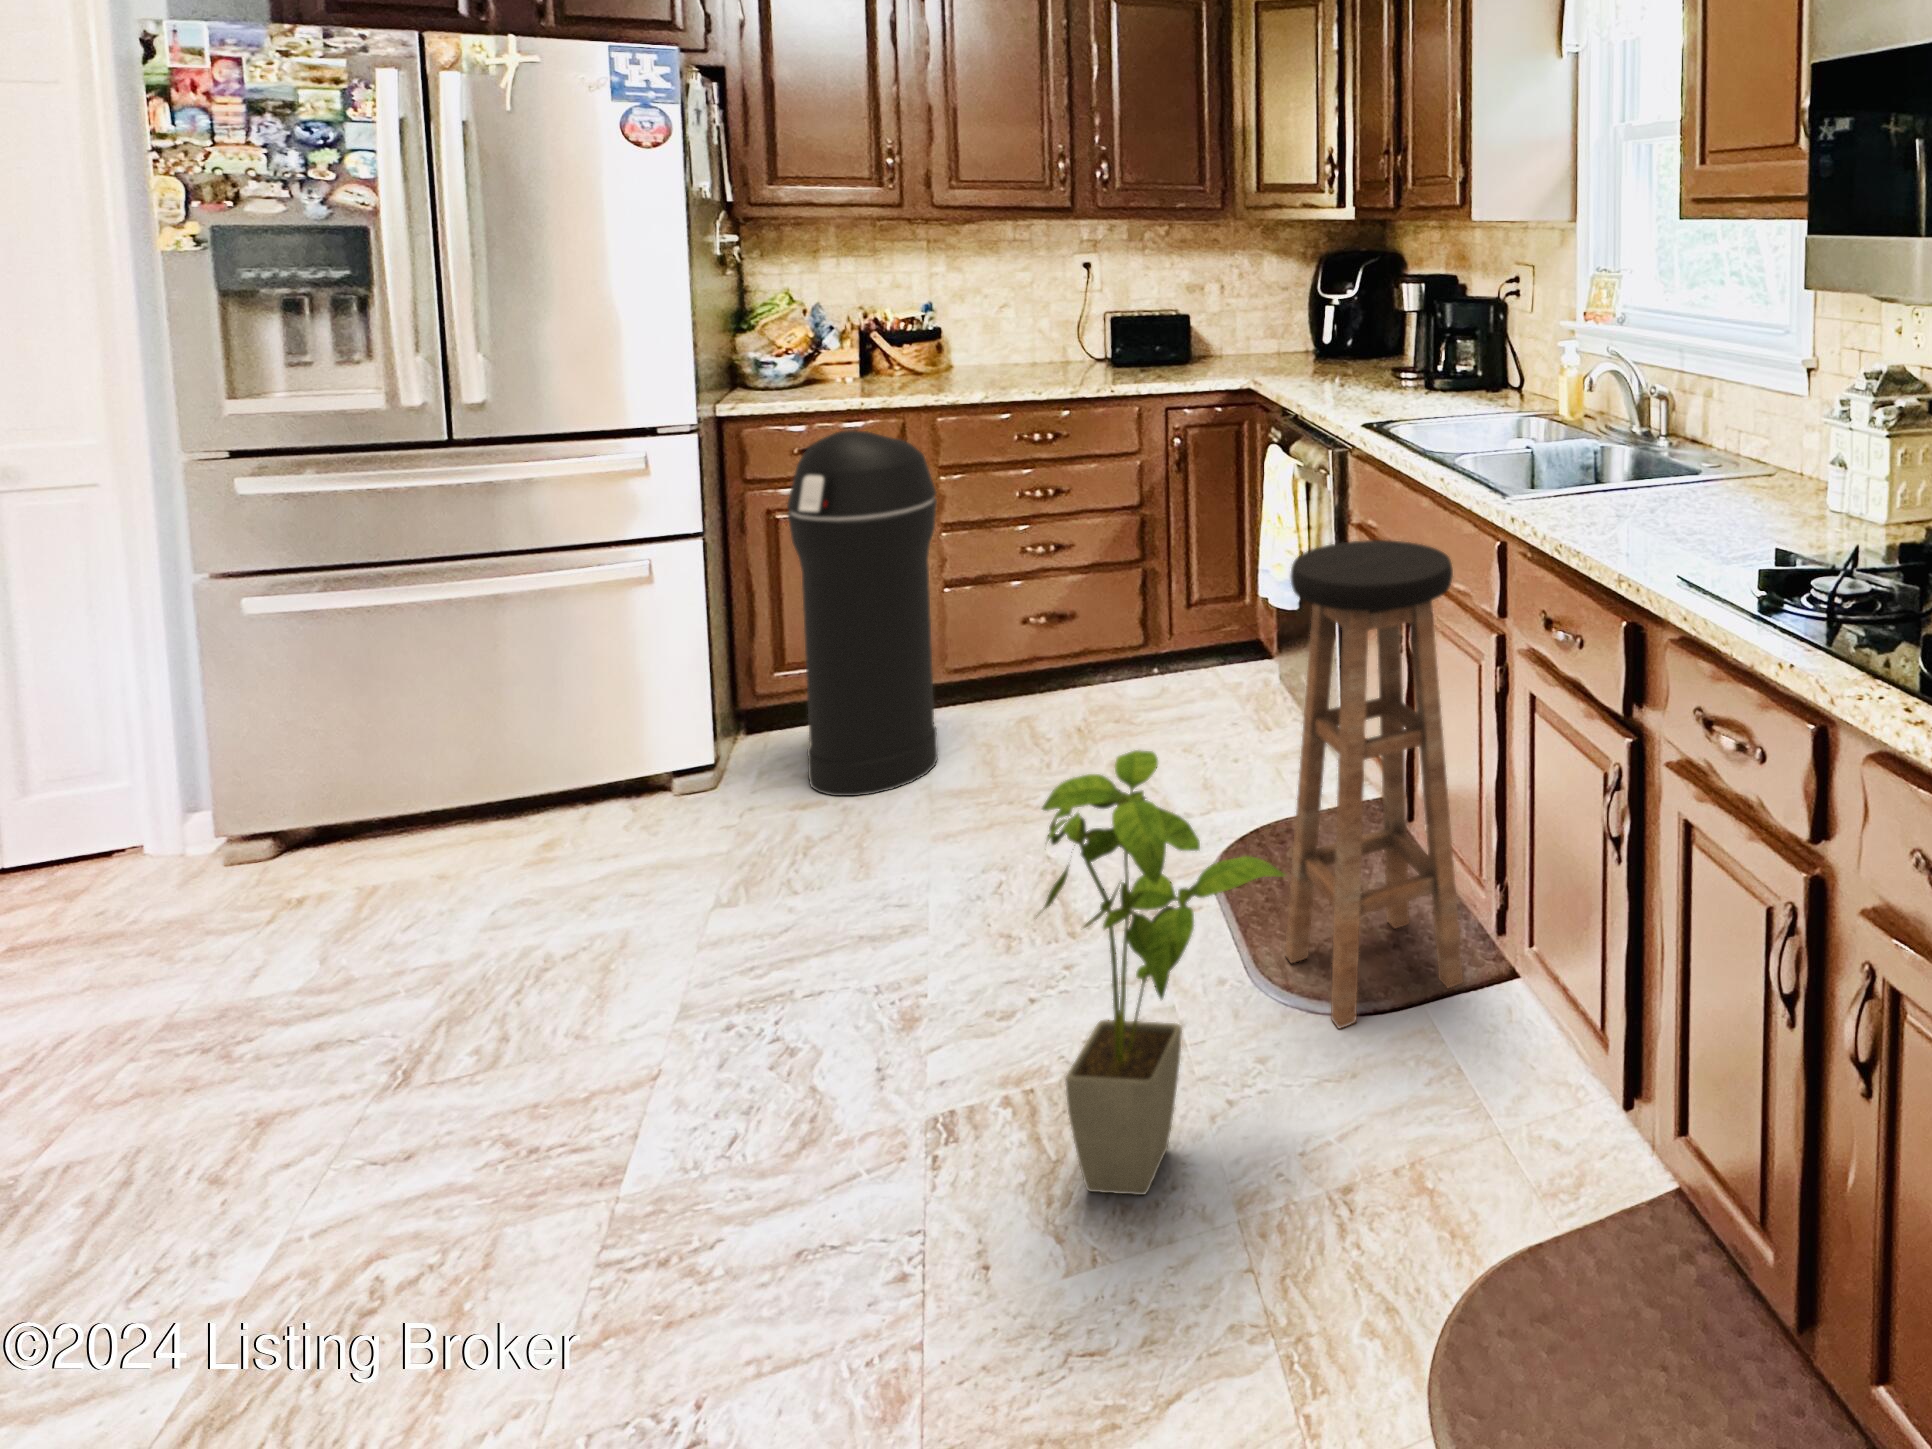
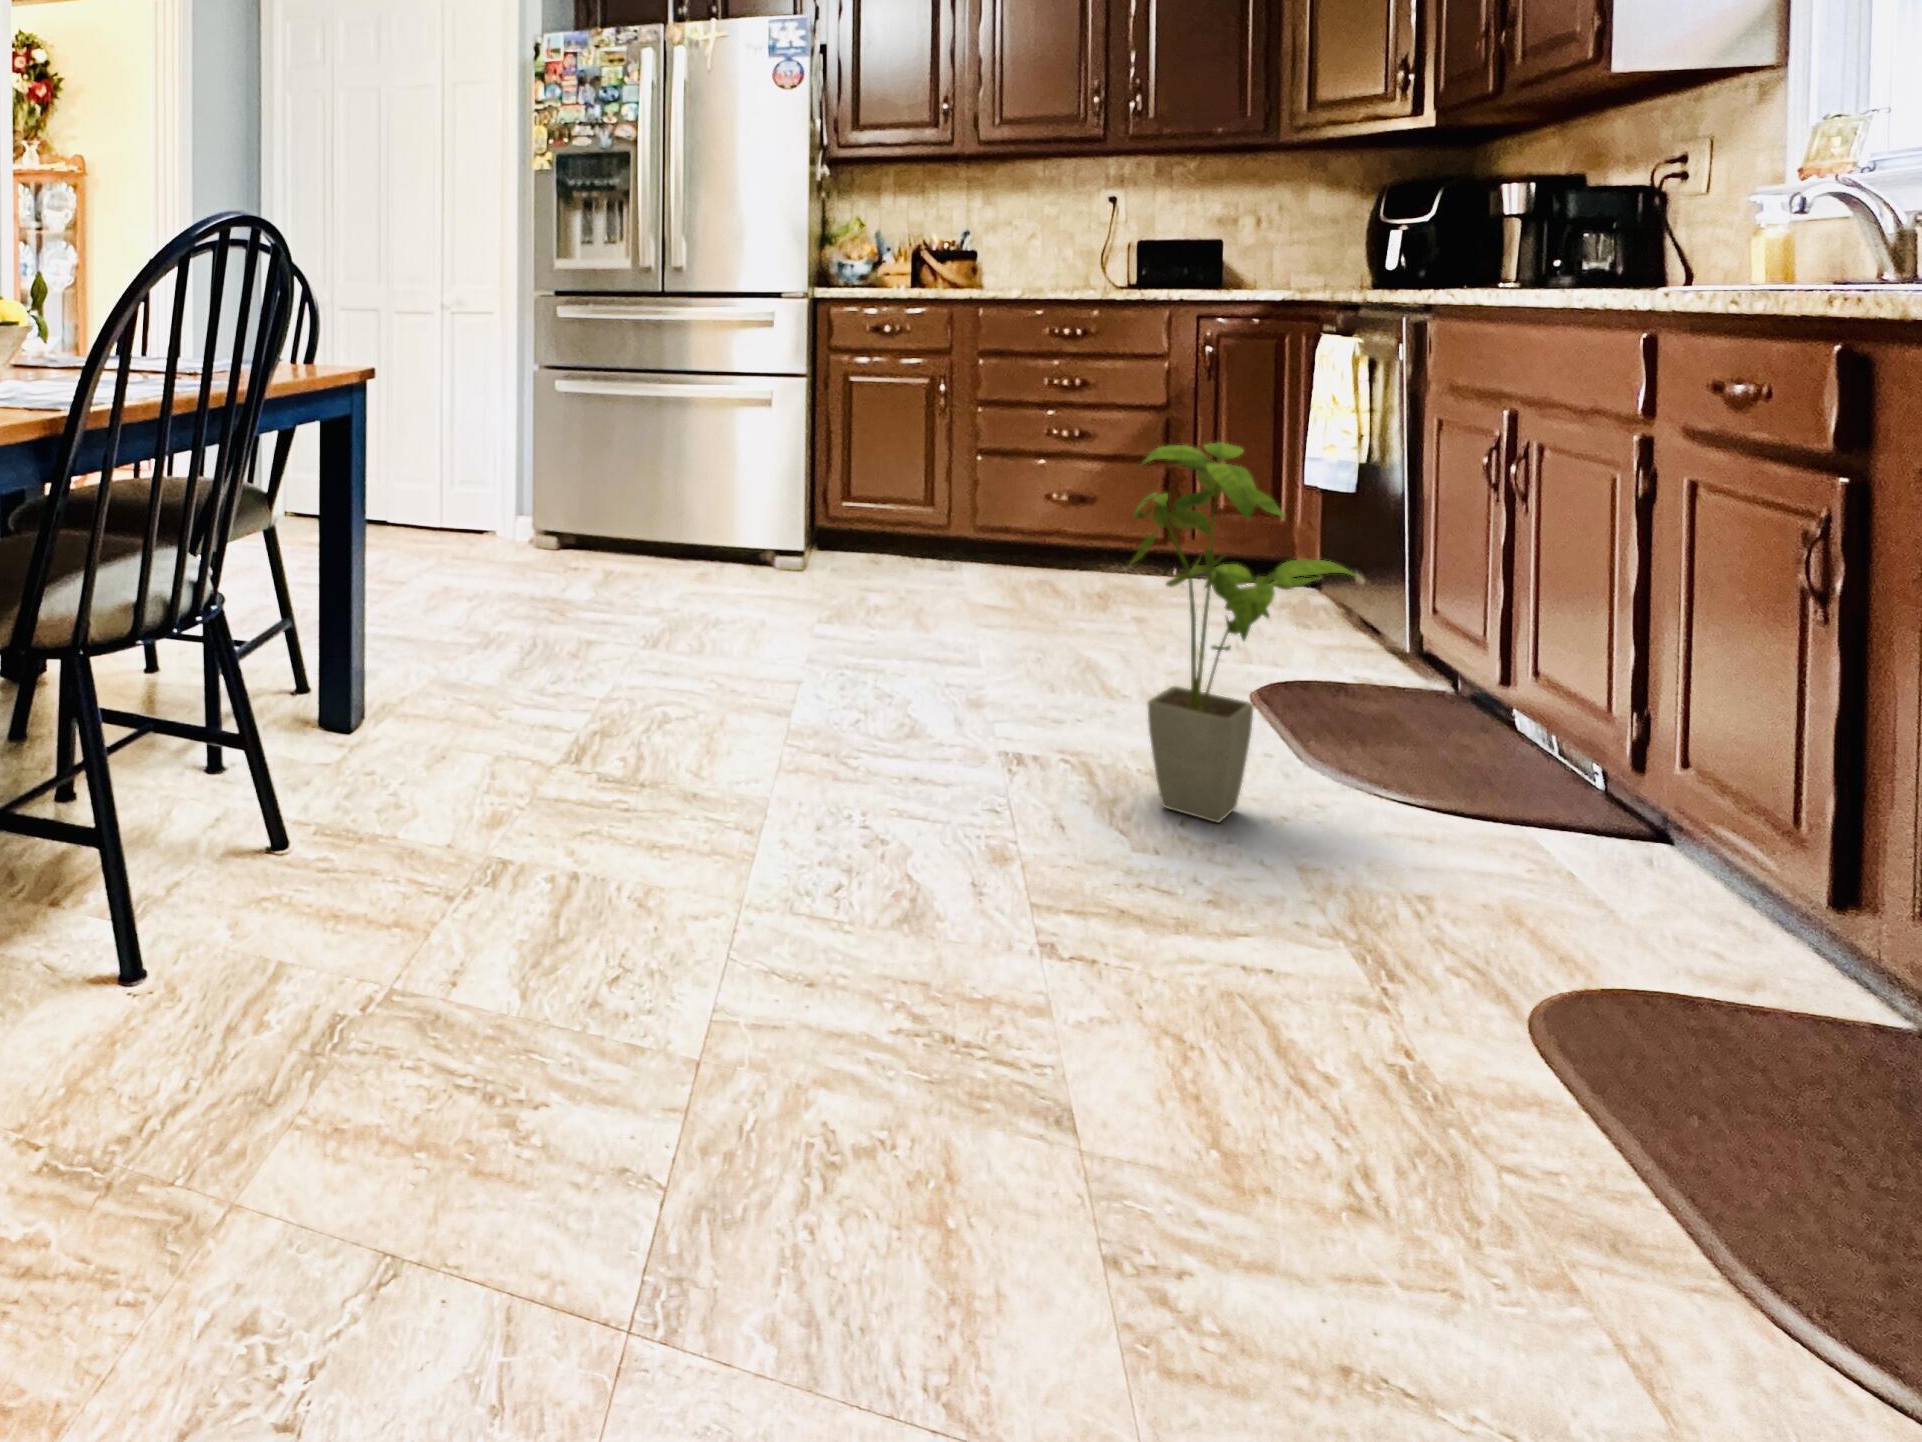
trash can: present [787,430,938,796] -> none [870,301,986,597]
bar stool: present [1285,540,1463,1028] -> none [1350,356,1585,814]

